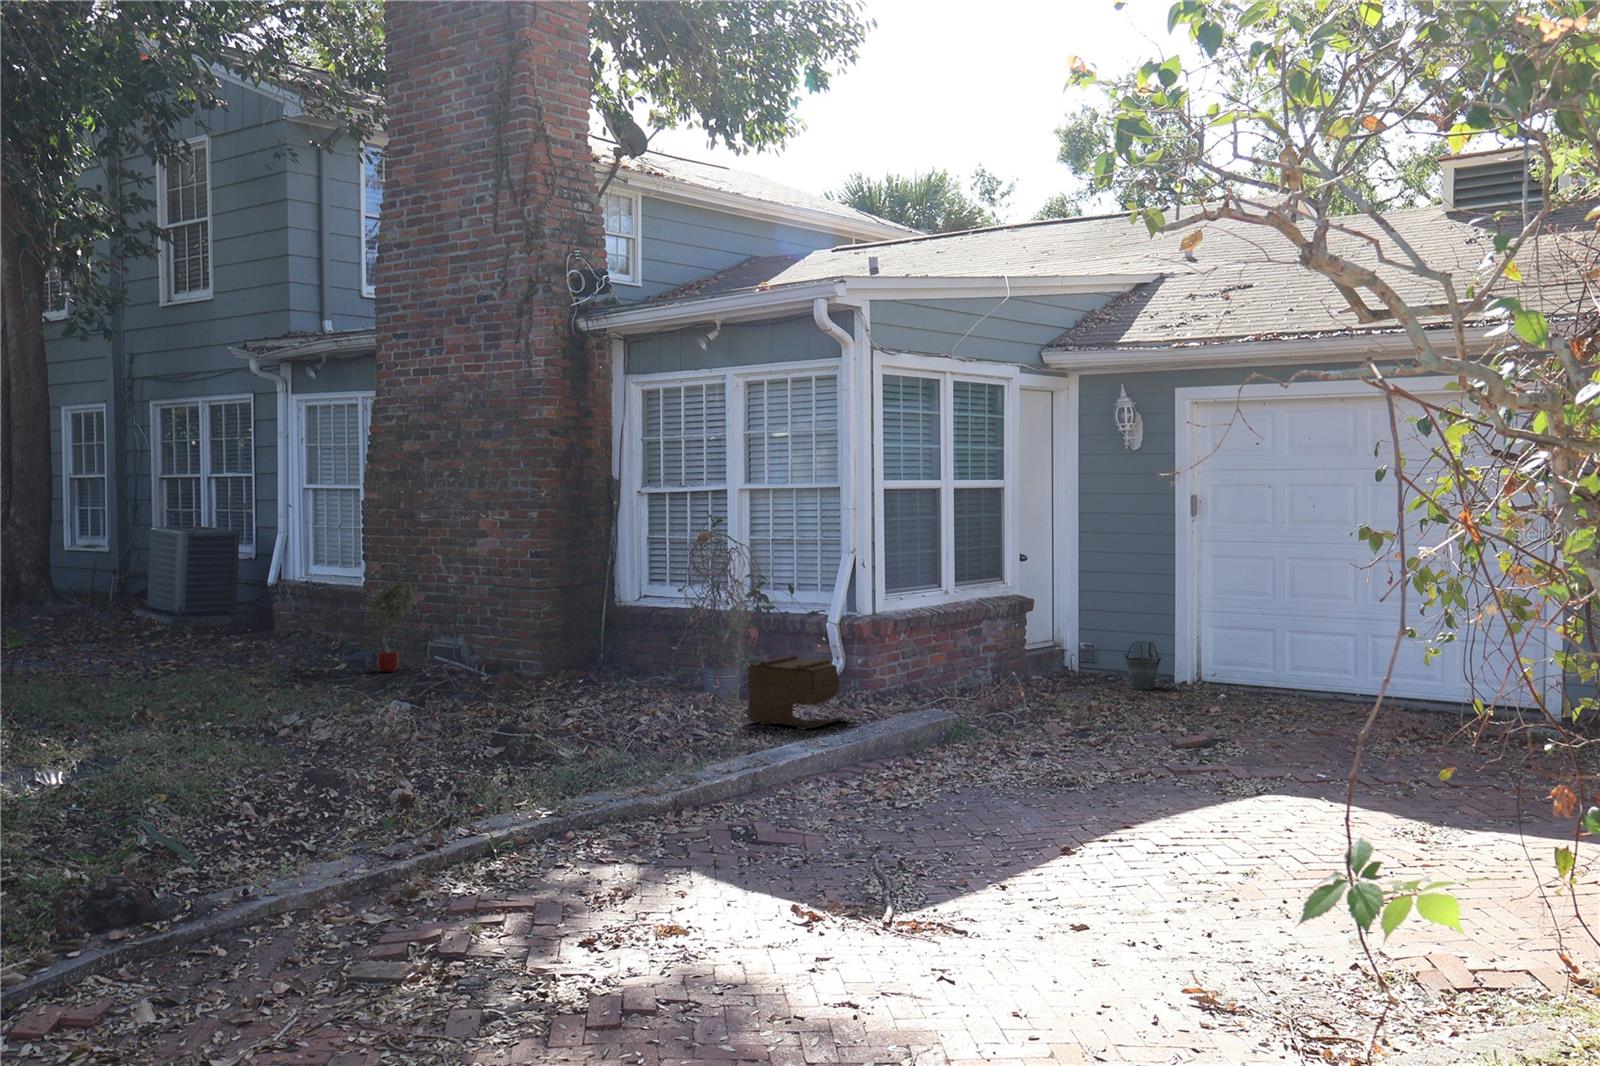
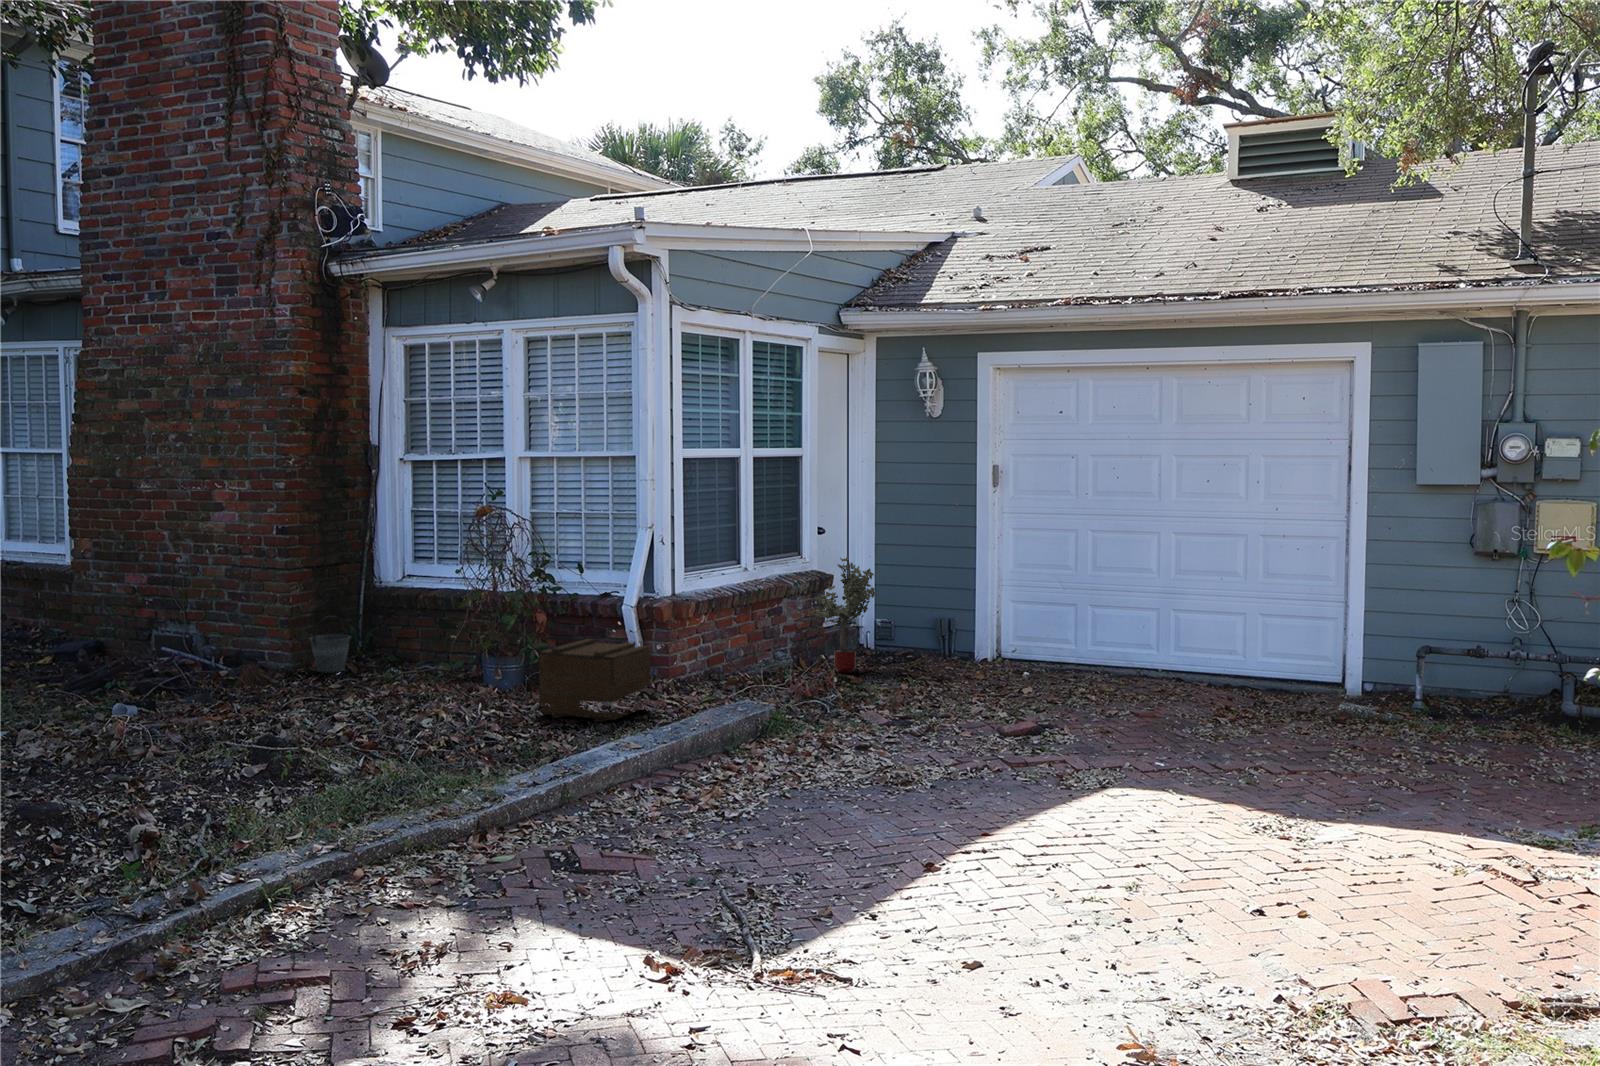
potted tree: present [365,567,417,672] -> present [811,557,876,673]
bucket: present [1125,641,1161,690] -> present [310,631,351,673]

